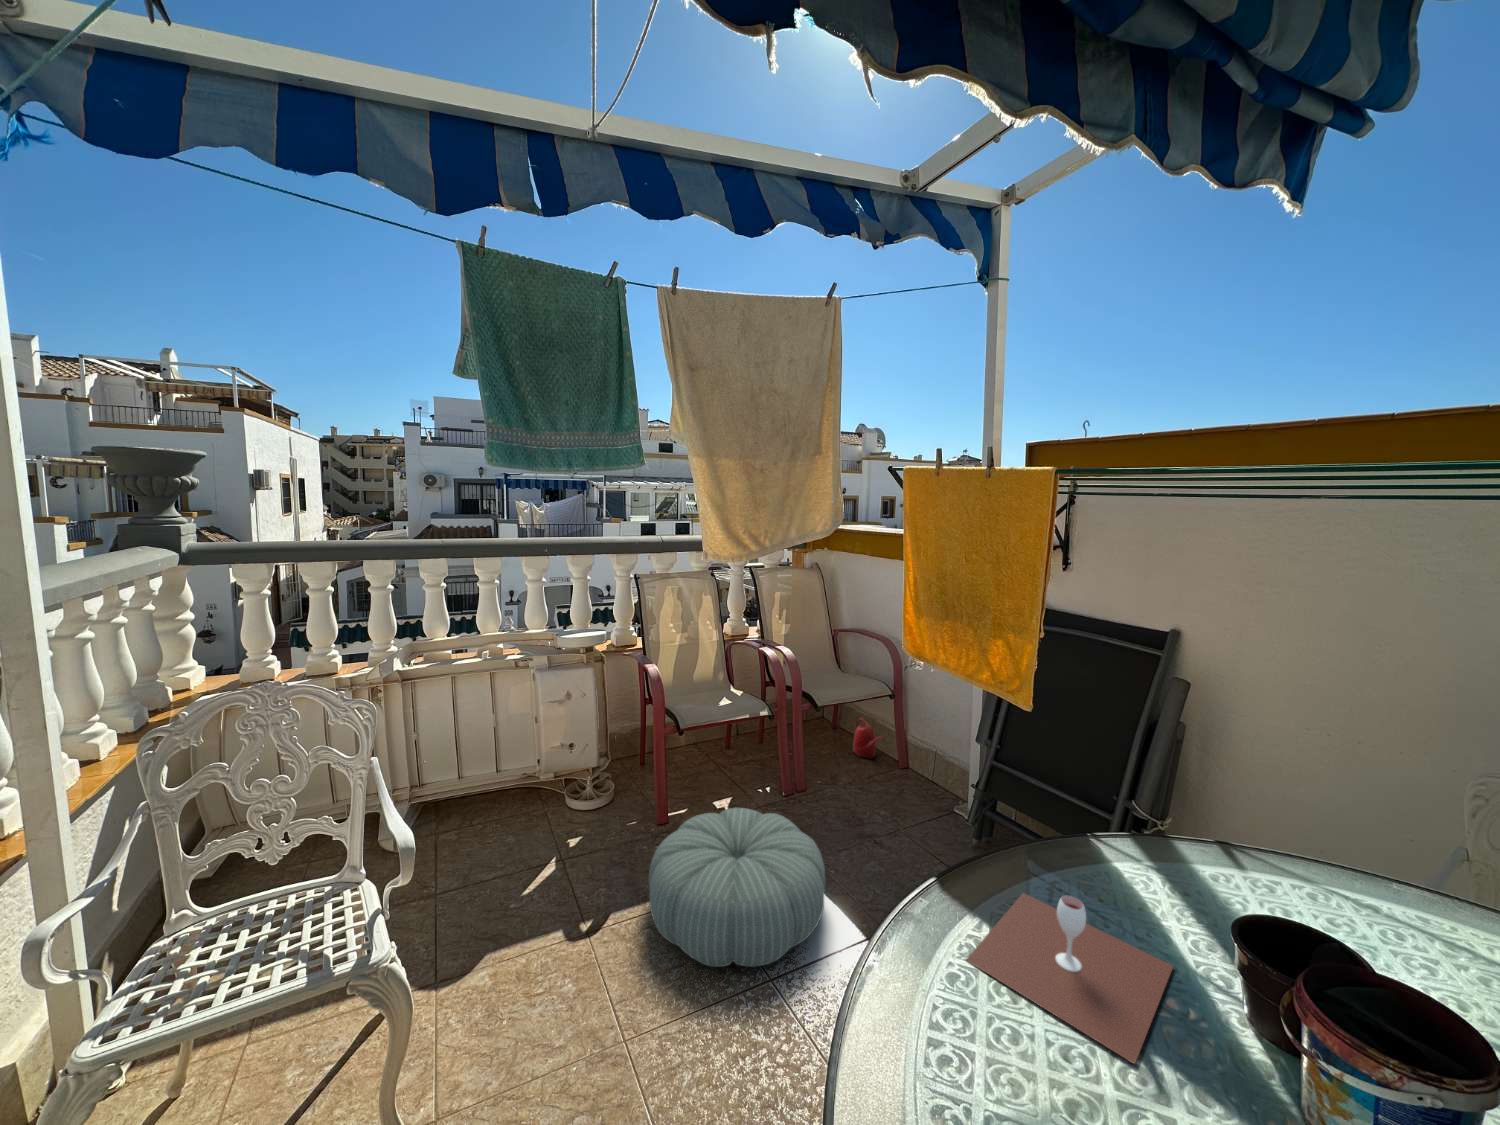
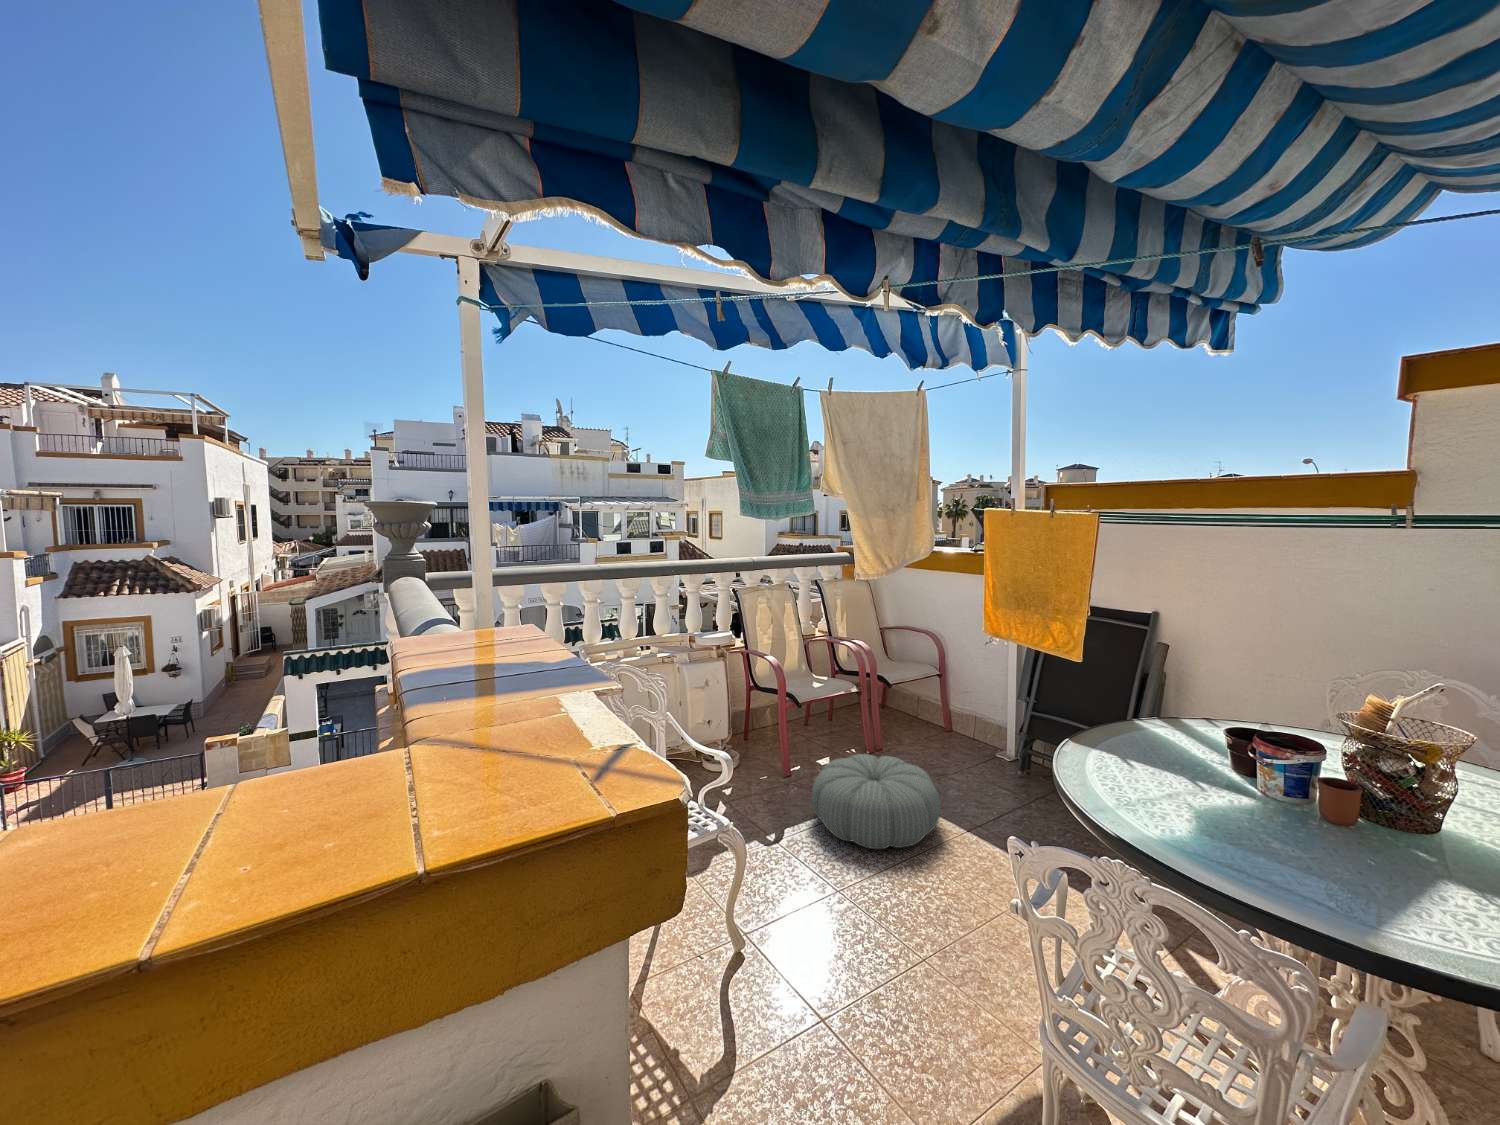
watering can: present [853,718,882,759] -> none [905,697,934,729]
wine glass: present [966,893,1173,1064] -> none [1092,731,1189,788]

